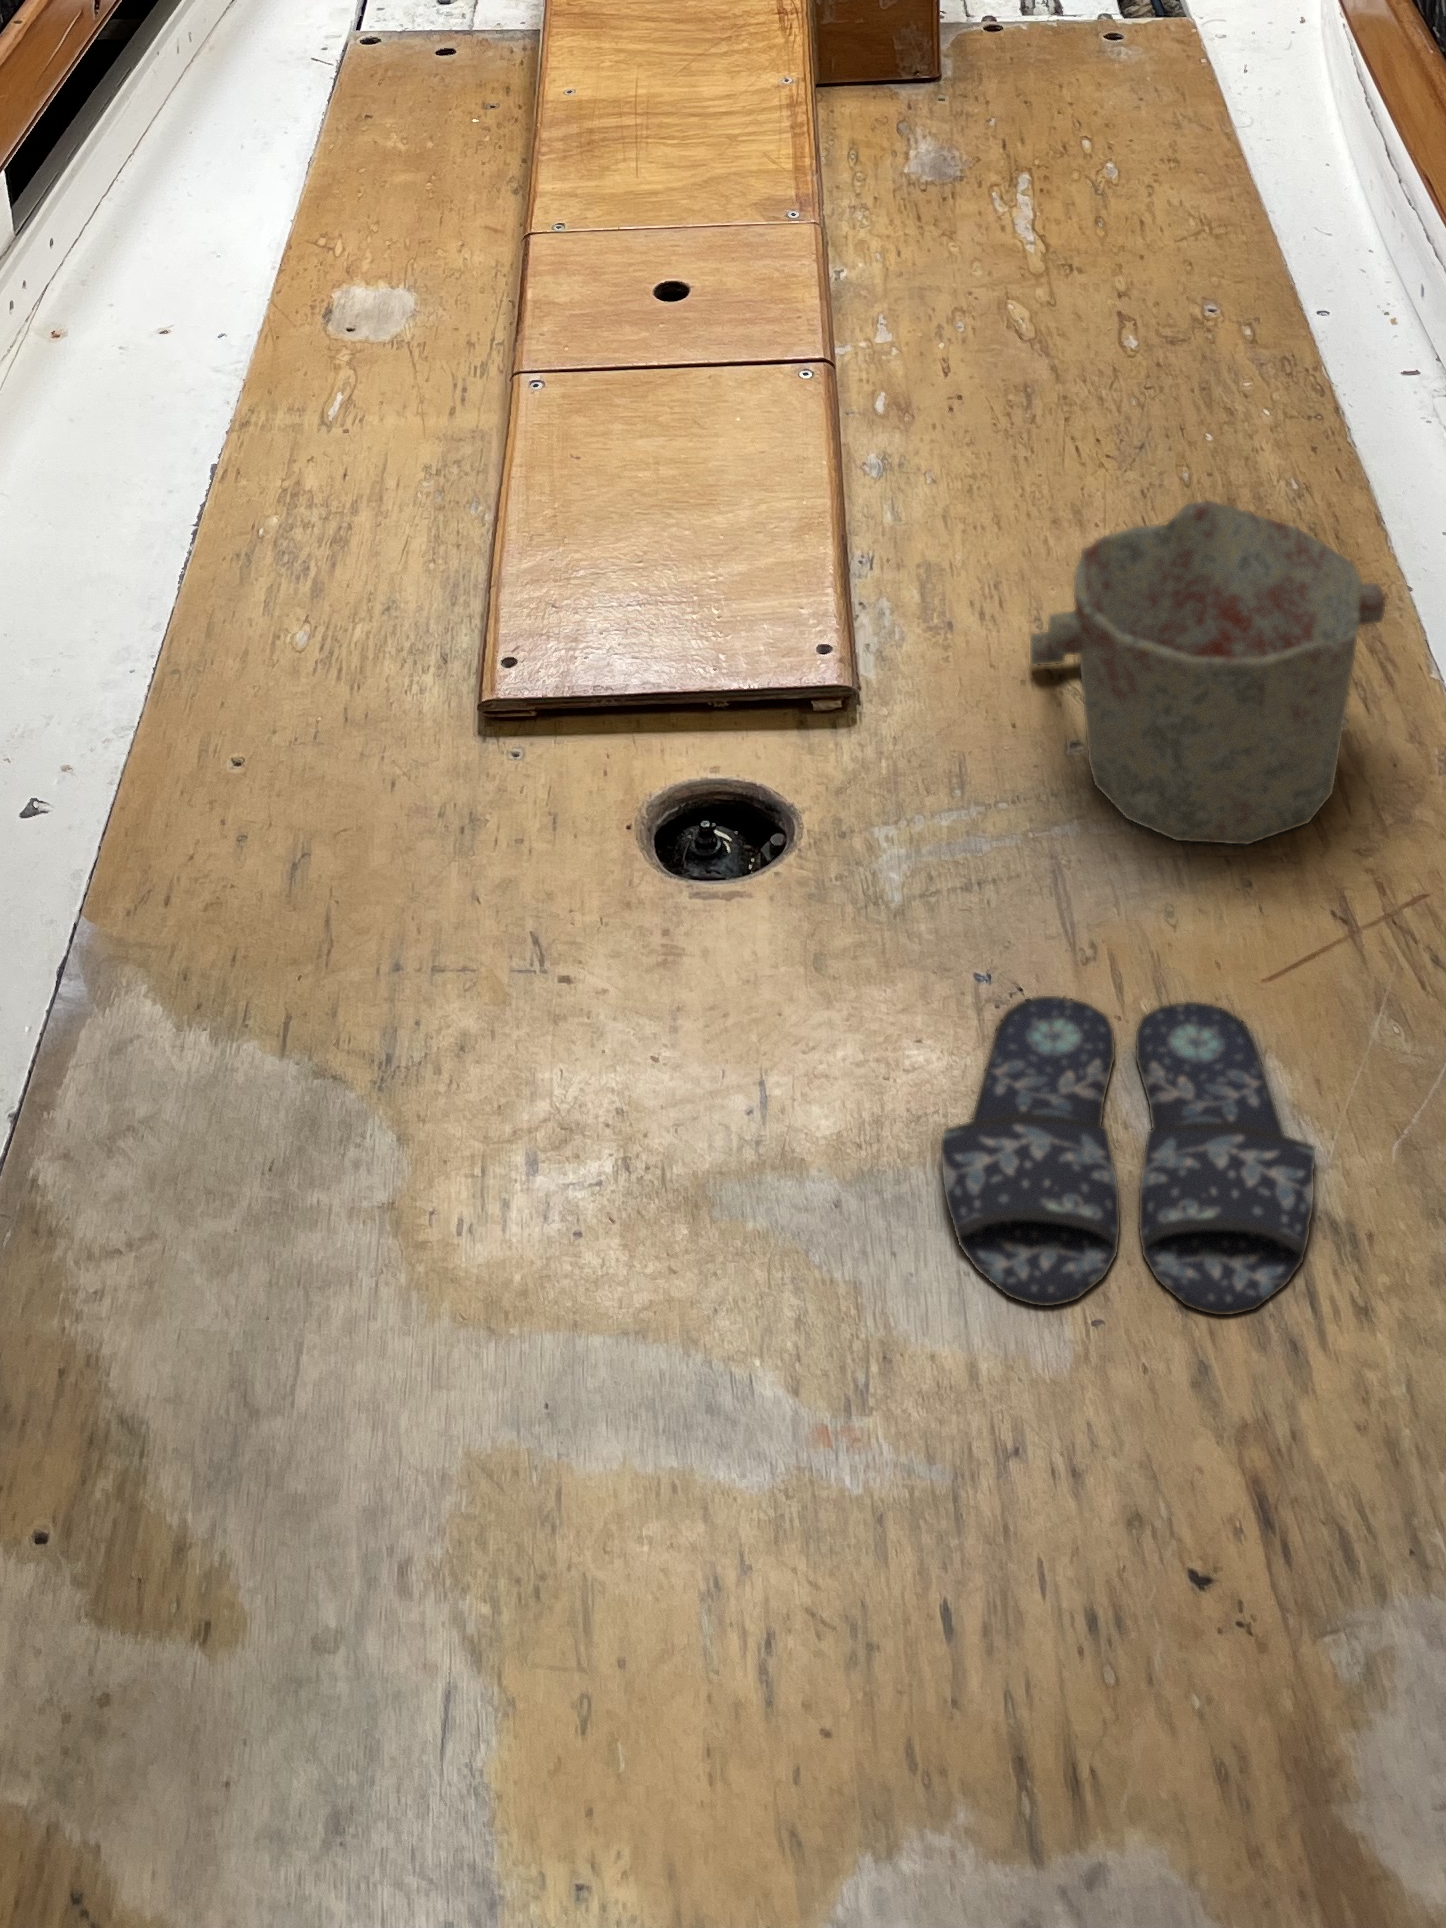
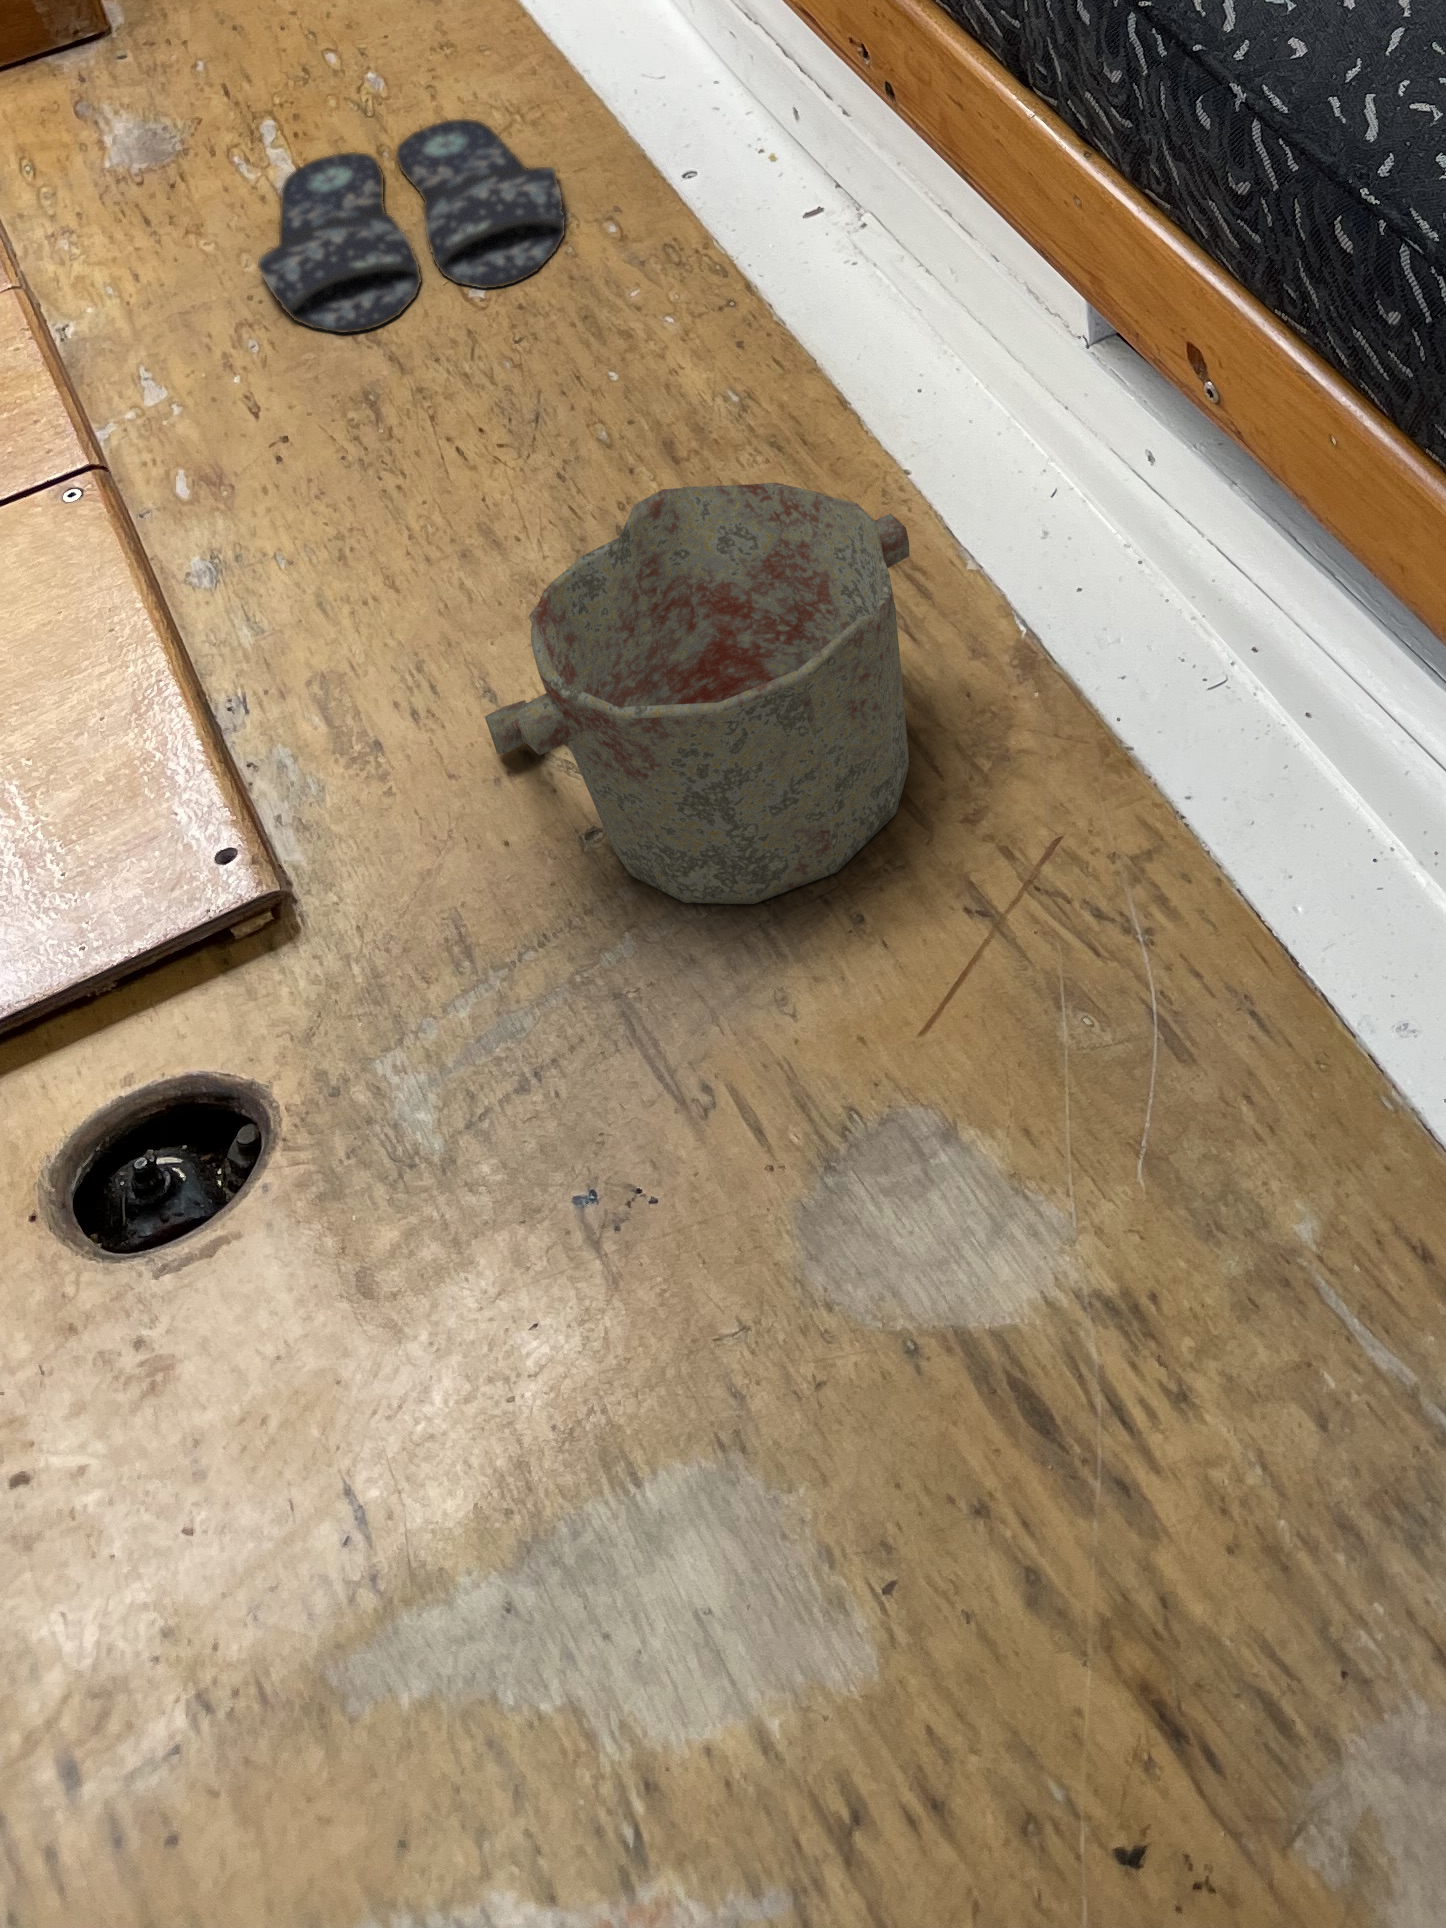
slippers: present [941,996,1316,1315] -> present [258,119,565,333]

